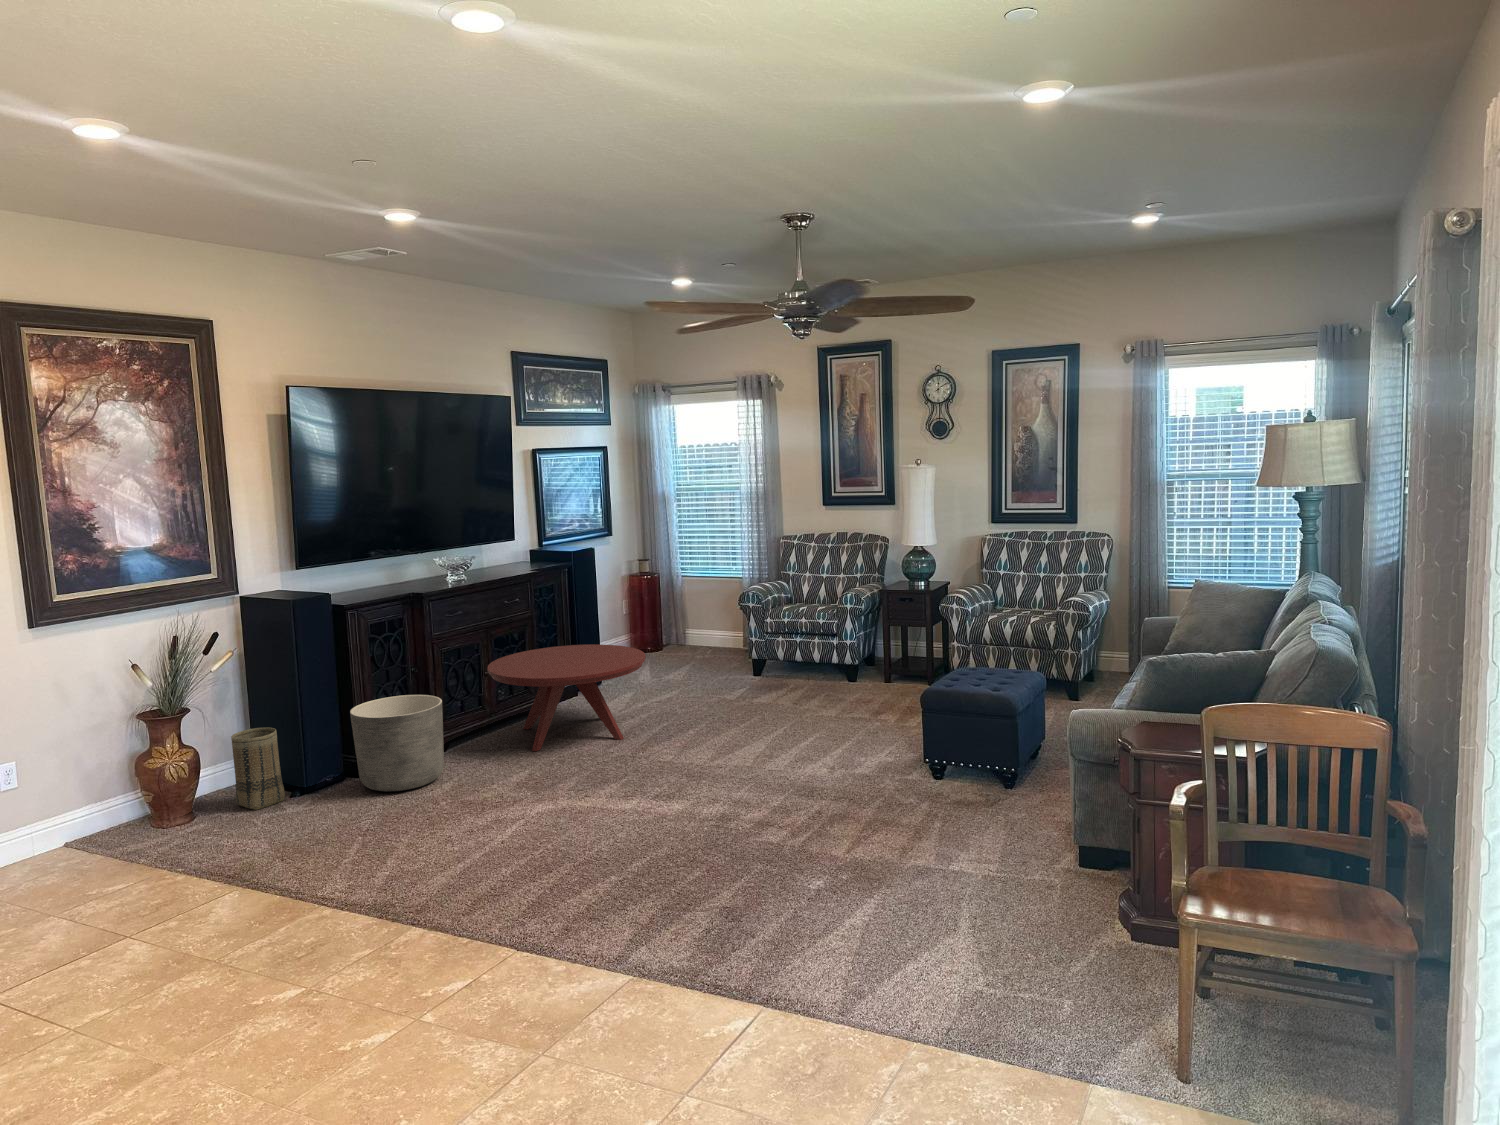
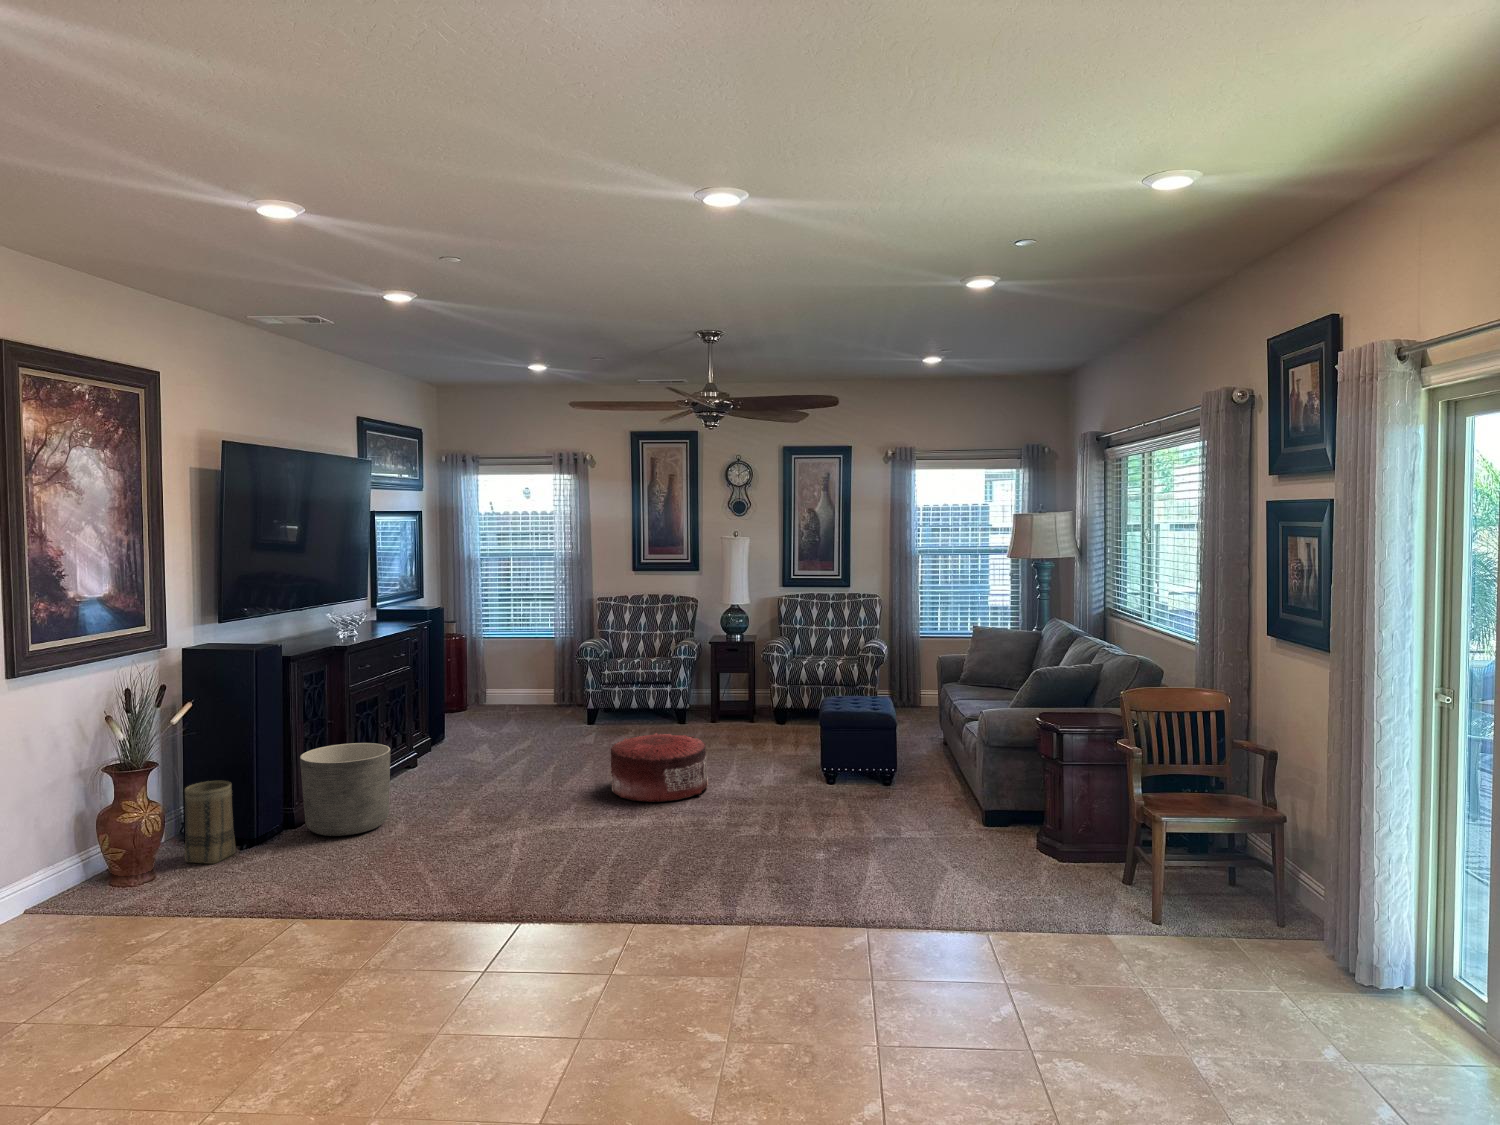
coffee table: present [488,644,646,751] -> none [393,695,544,793]
pouf: none [678,700,795,785] -> present [611,733,708,802]

